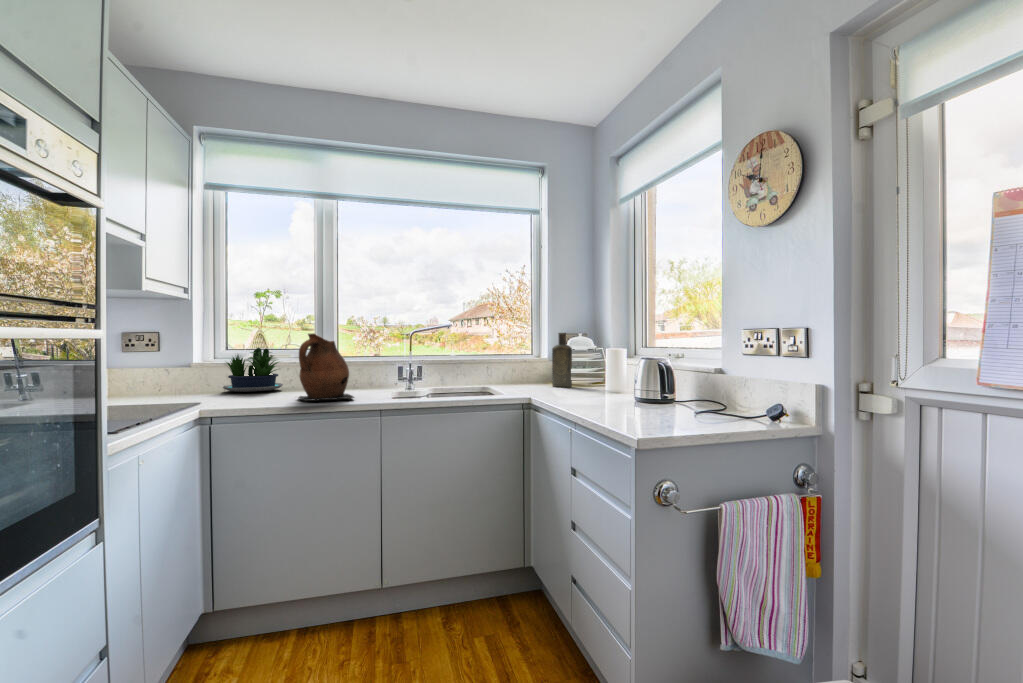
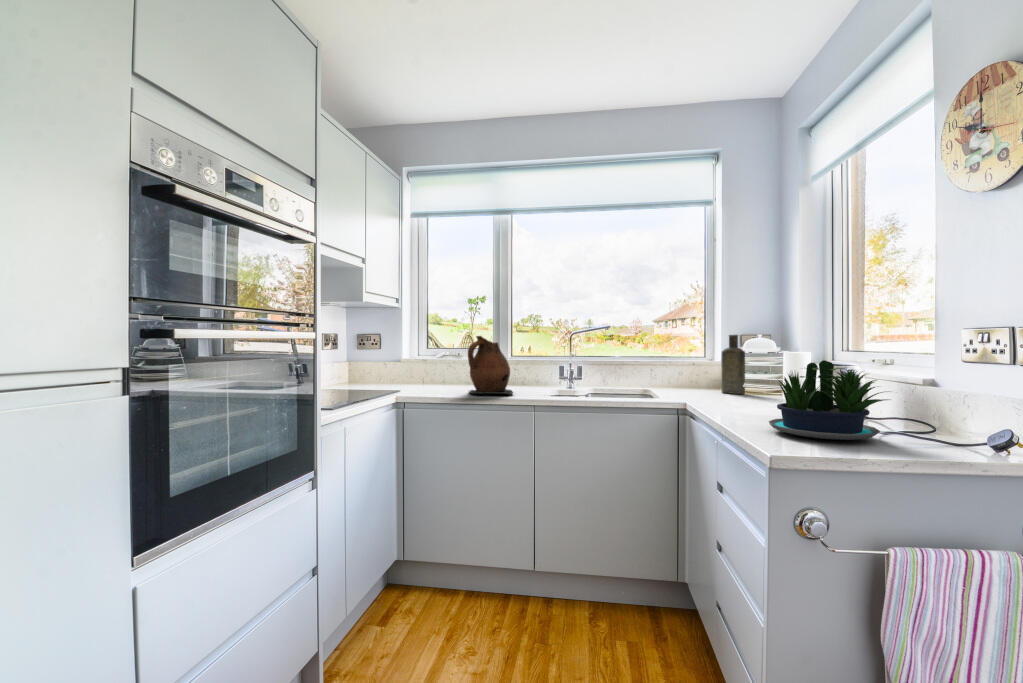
potted plant: present [223,348,283,392] -> present [769,360,888,440]

